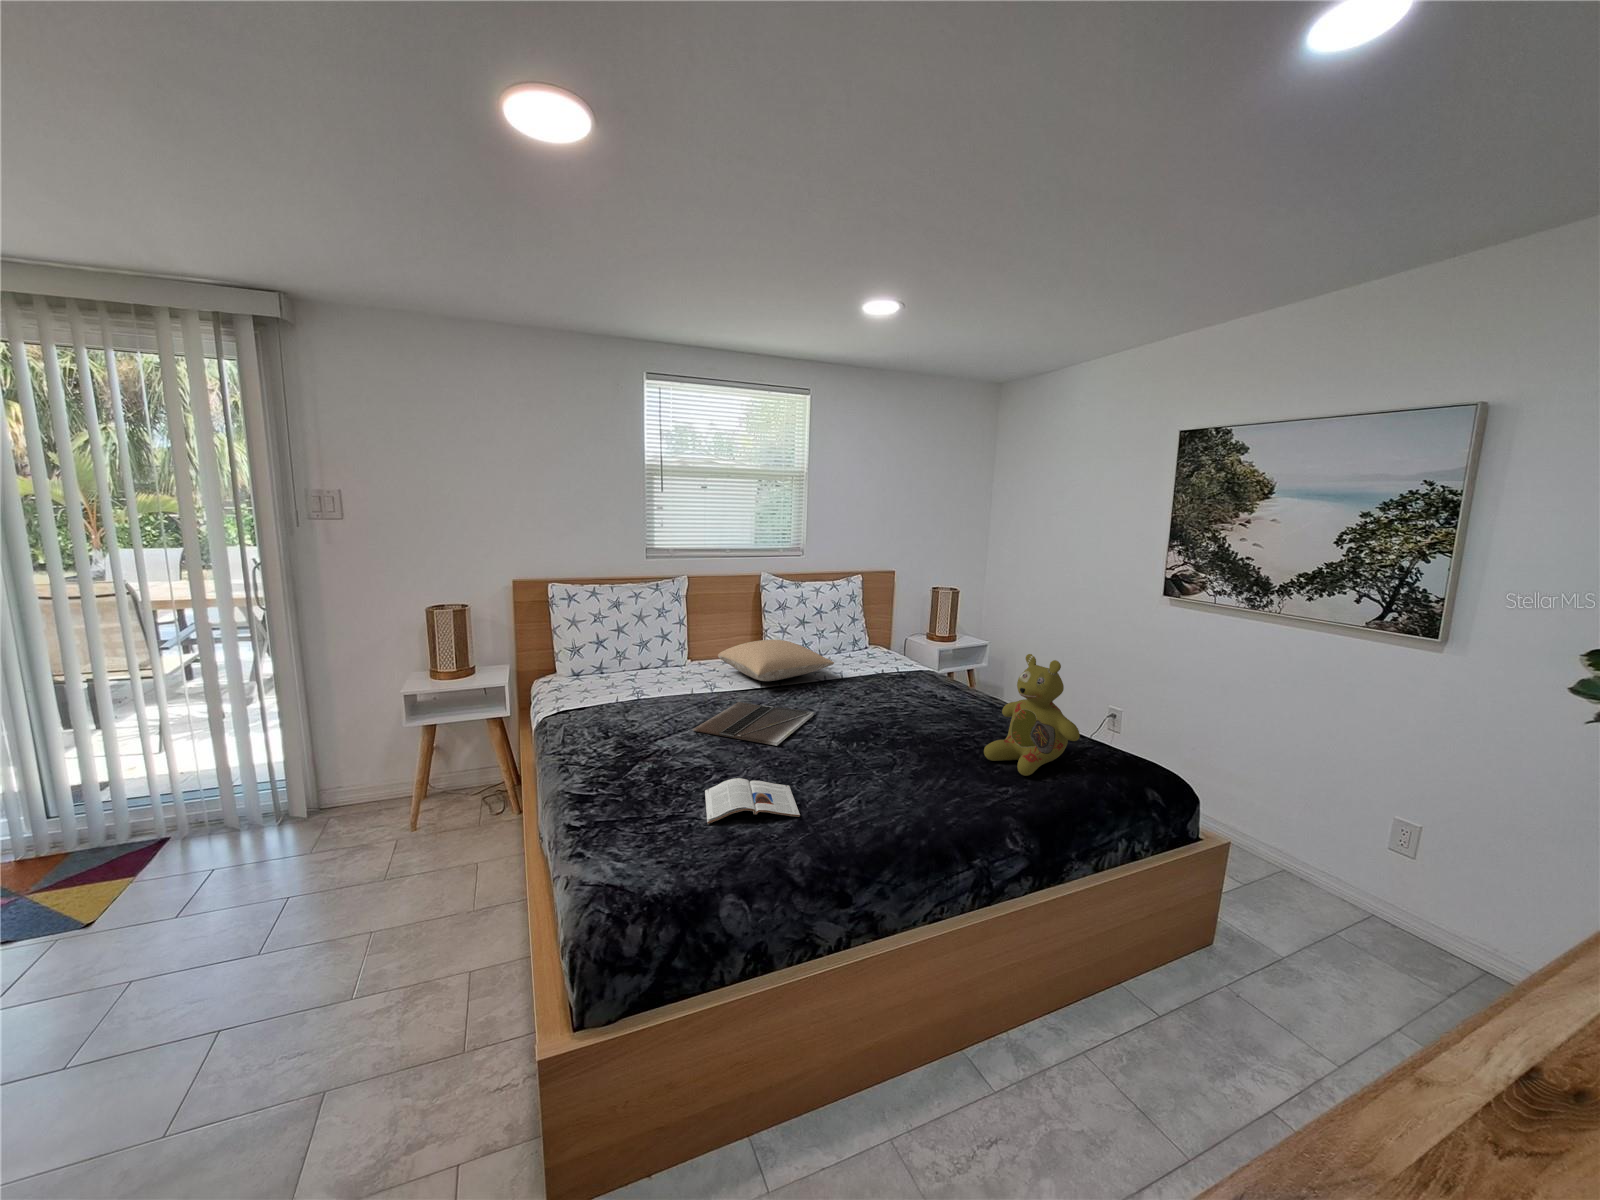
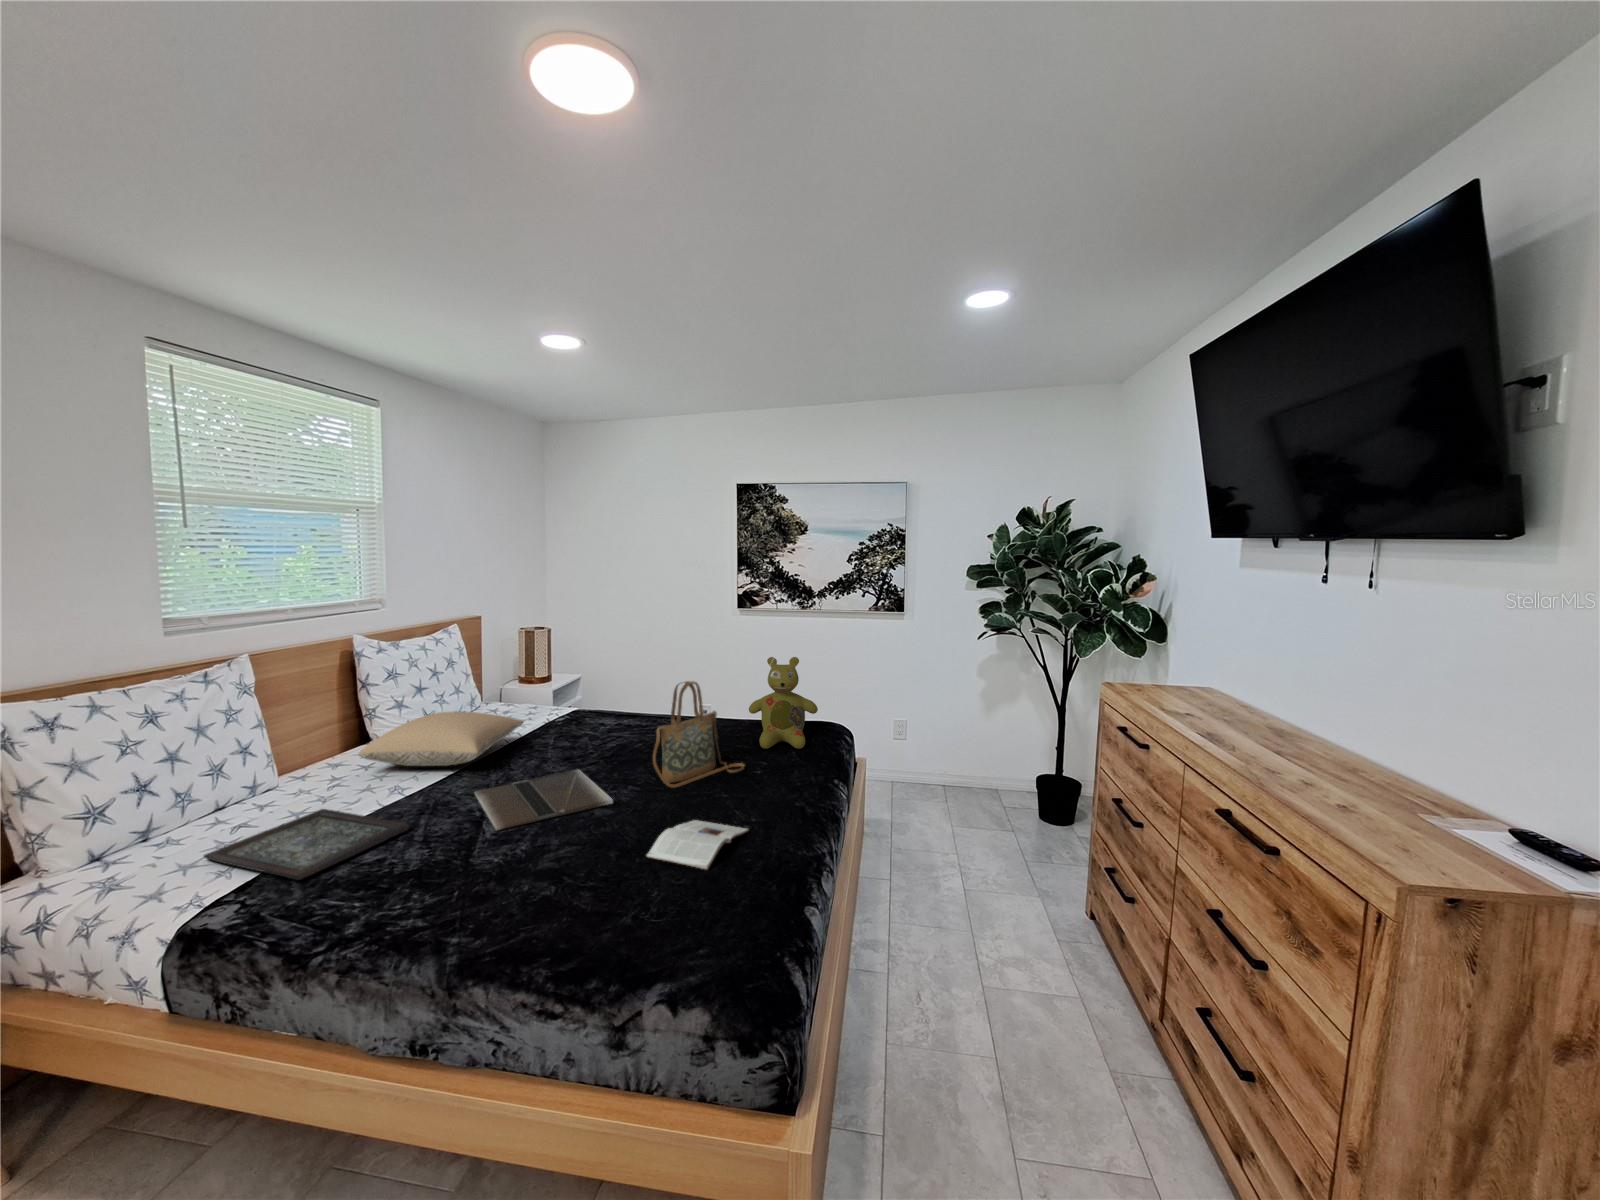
handbag: none [823,655,929,768] -> present [653,681,744,788]
tray: none [588,682,669,715] -> present [204,809,409,880]

